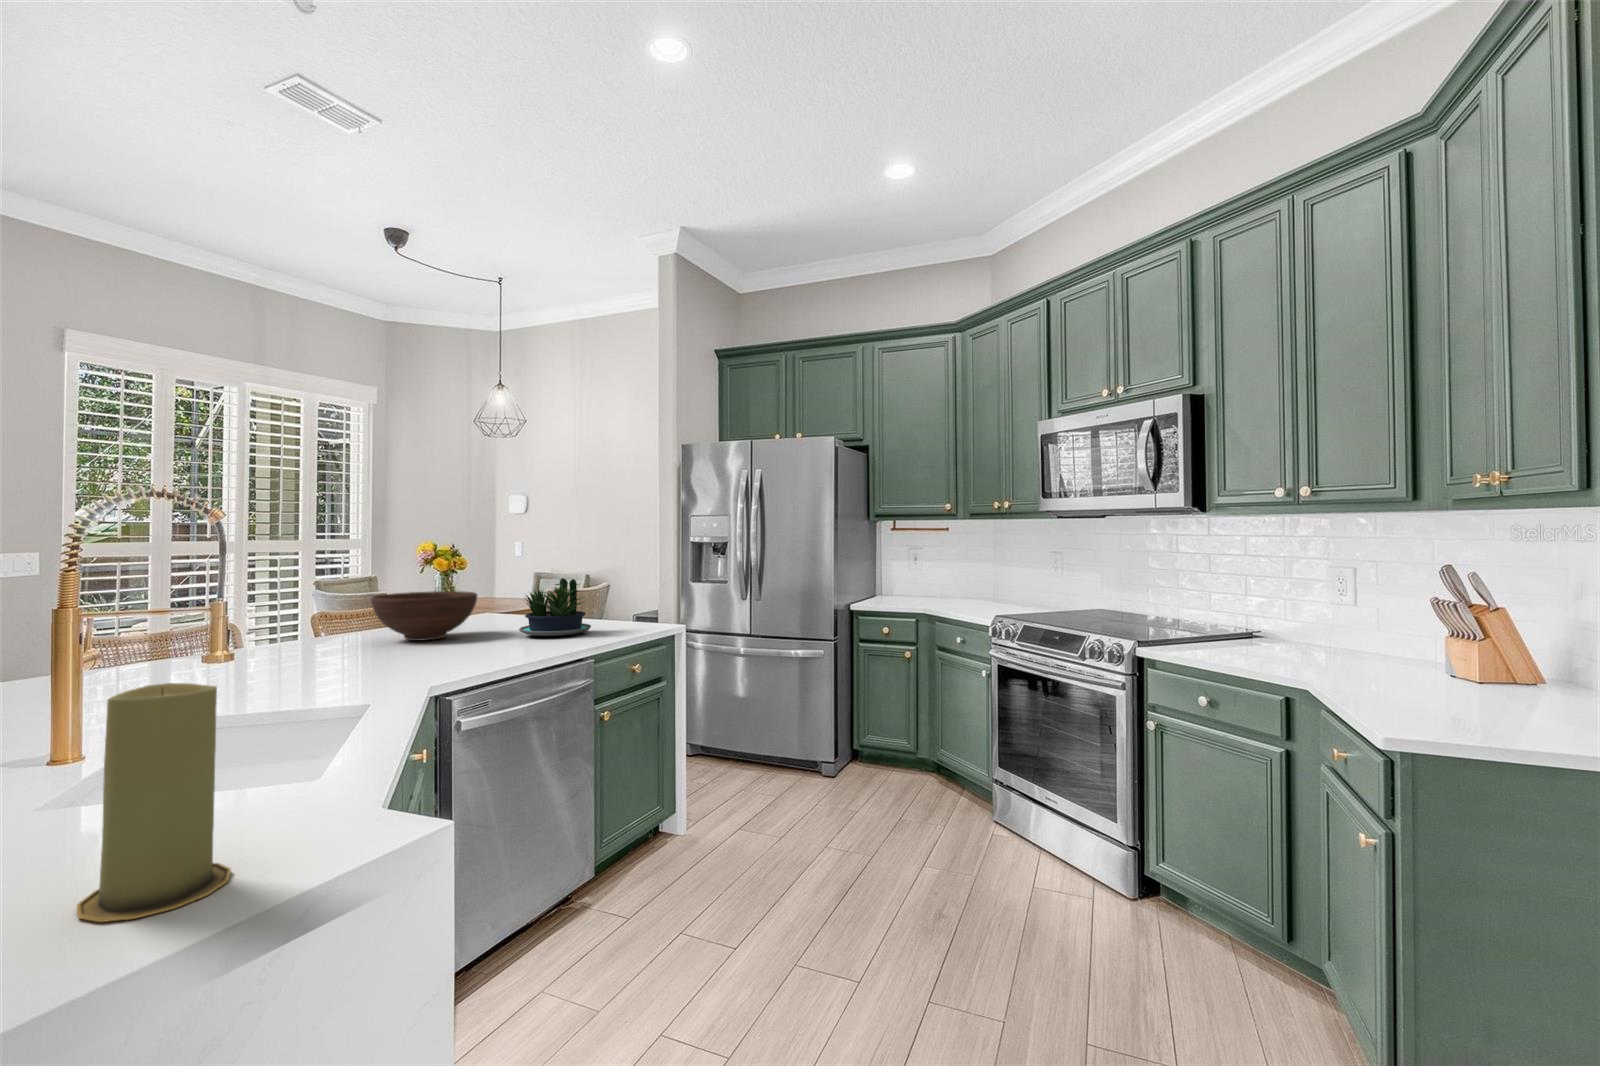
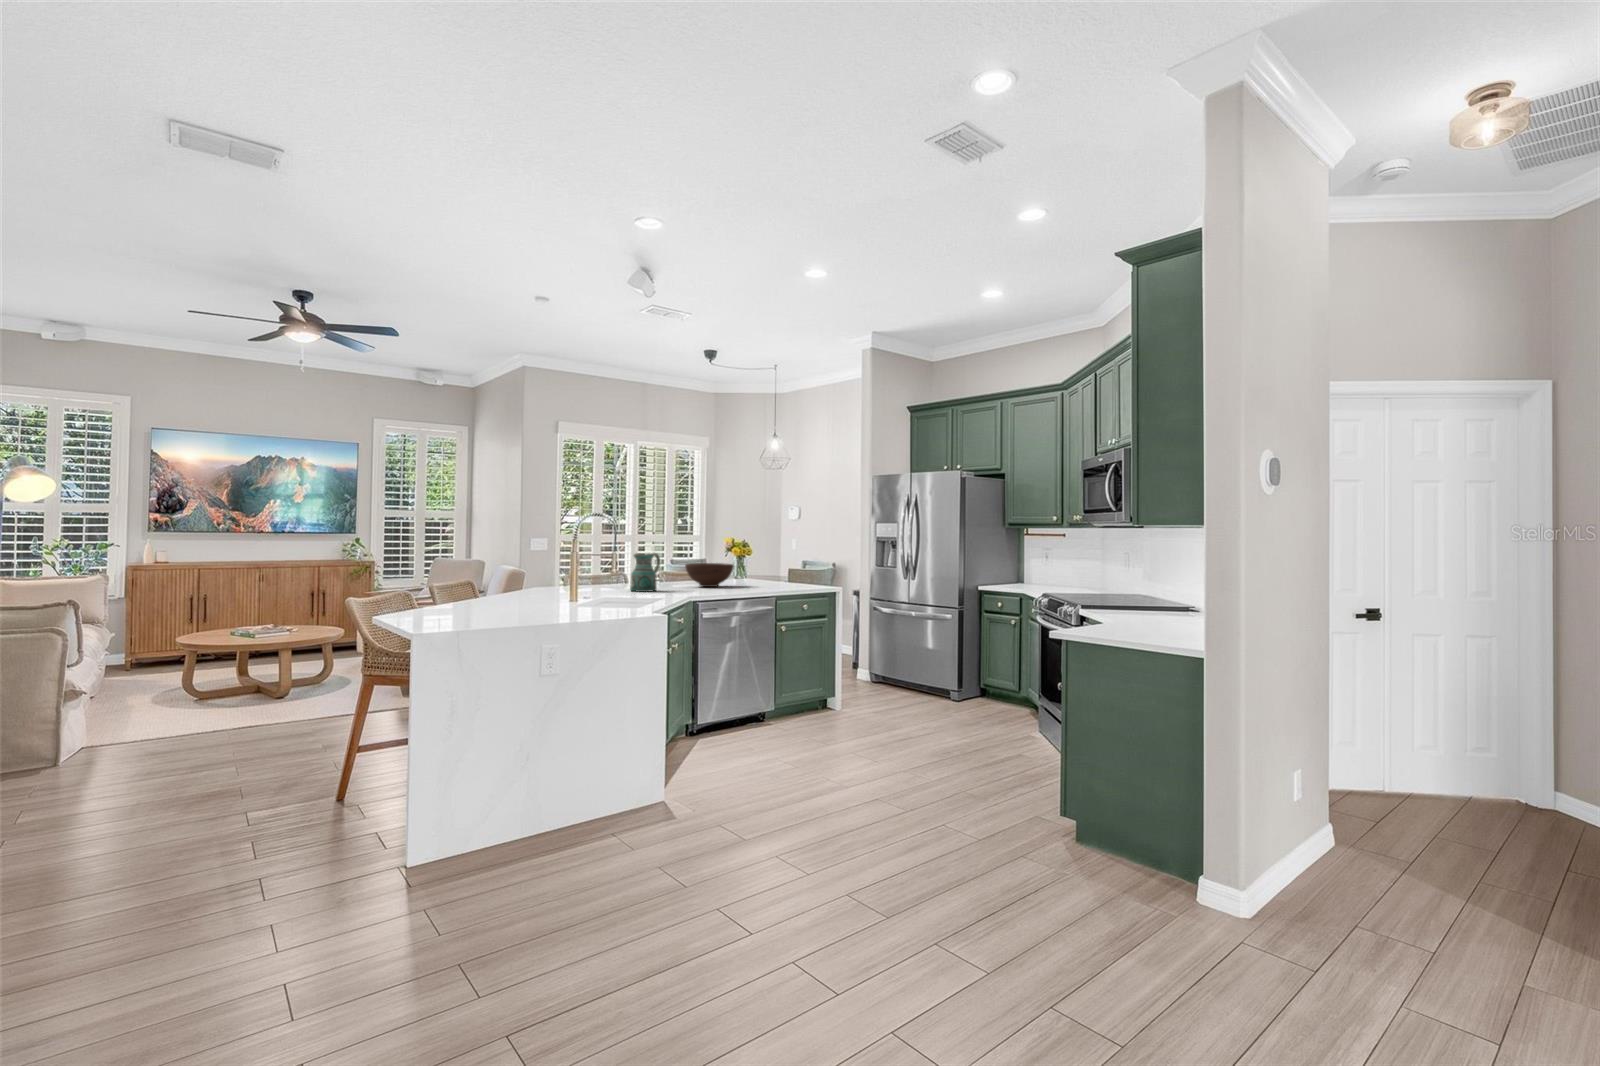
potted plant: present [519,578,591,636] -> none [751,558,788,588]
ceramic pitcher: none [235,579,315,673] -> present [630,553,660,592]
candle: present [77,683,231,922] -> none [600,568,627,615]

